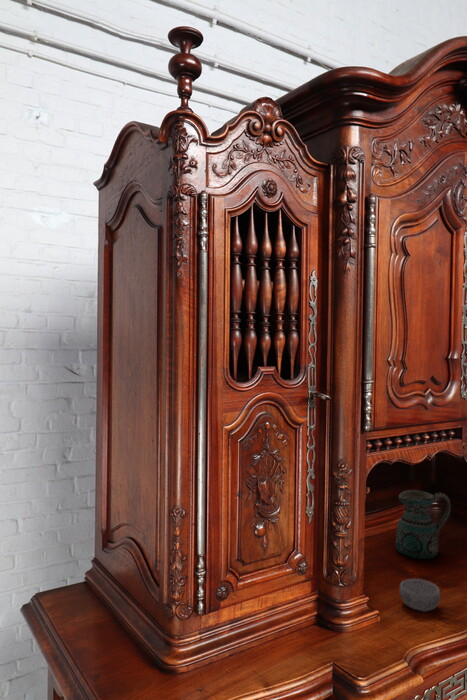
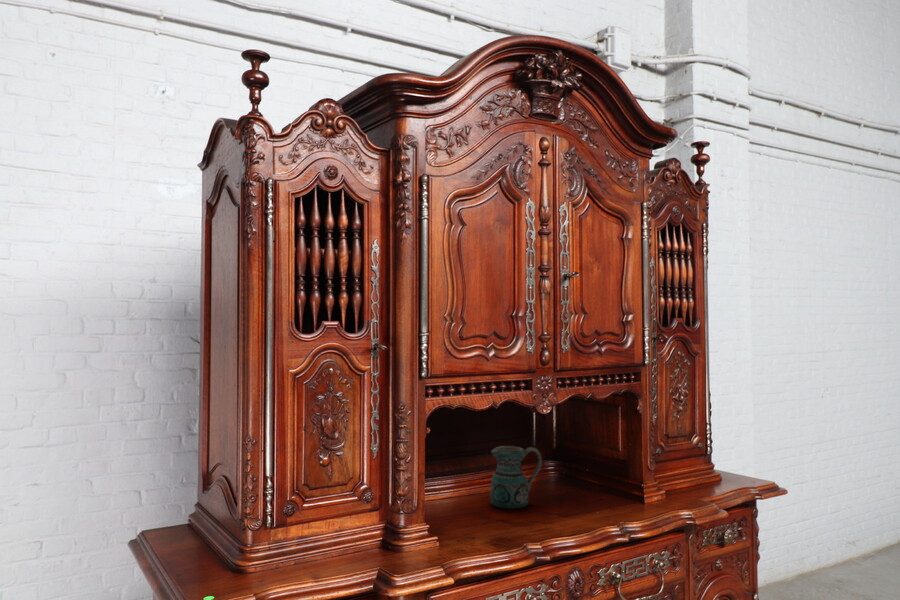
decorative bowl: present [400,579,440,612] -> none [465,515,499,540]

